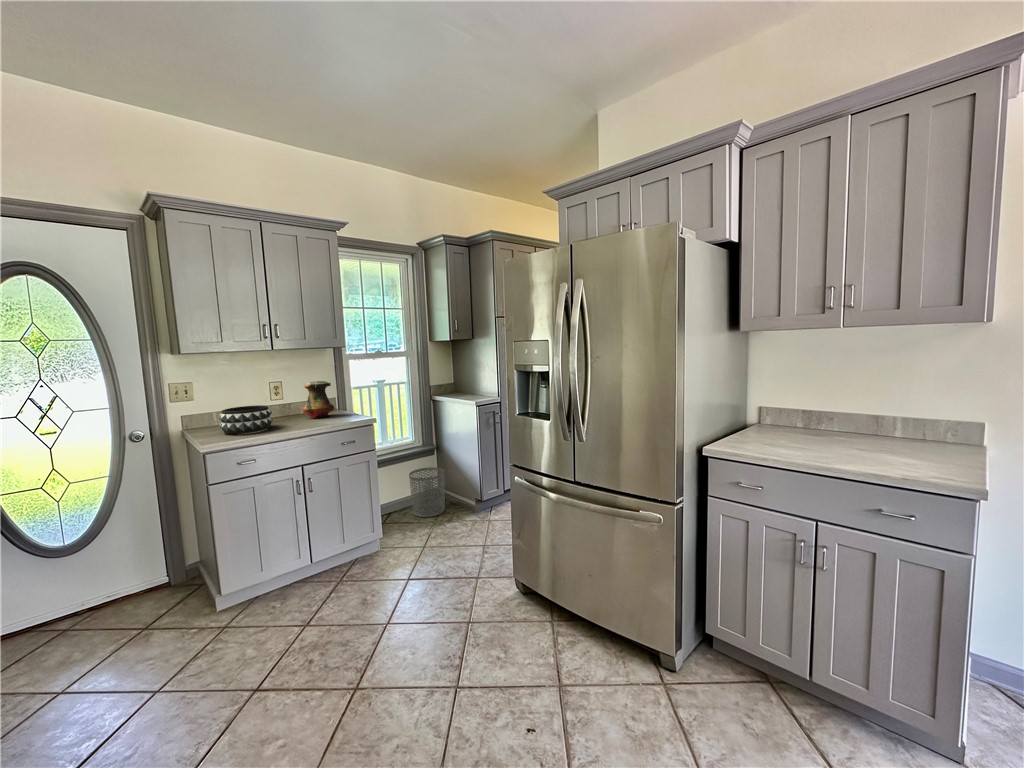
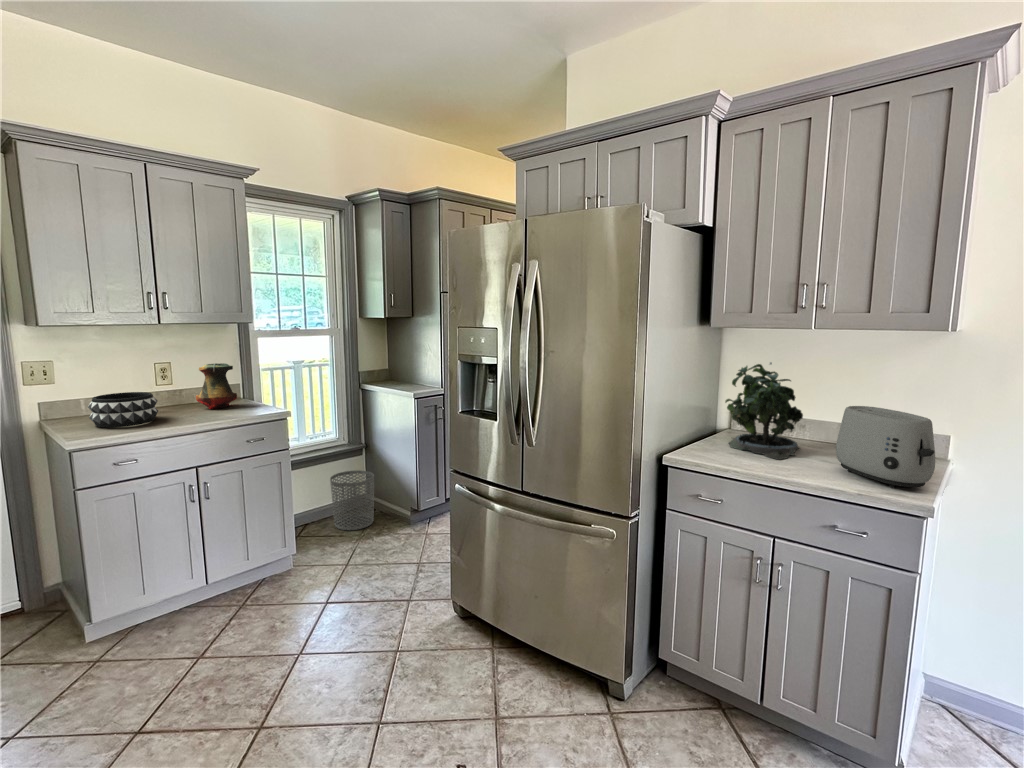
potted plant: none [757,360,833,449] -> present [725,362,803,460]
toaster: none [873,396,985,472] -> present [836,406,935,488]

